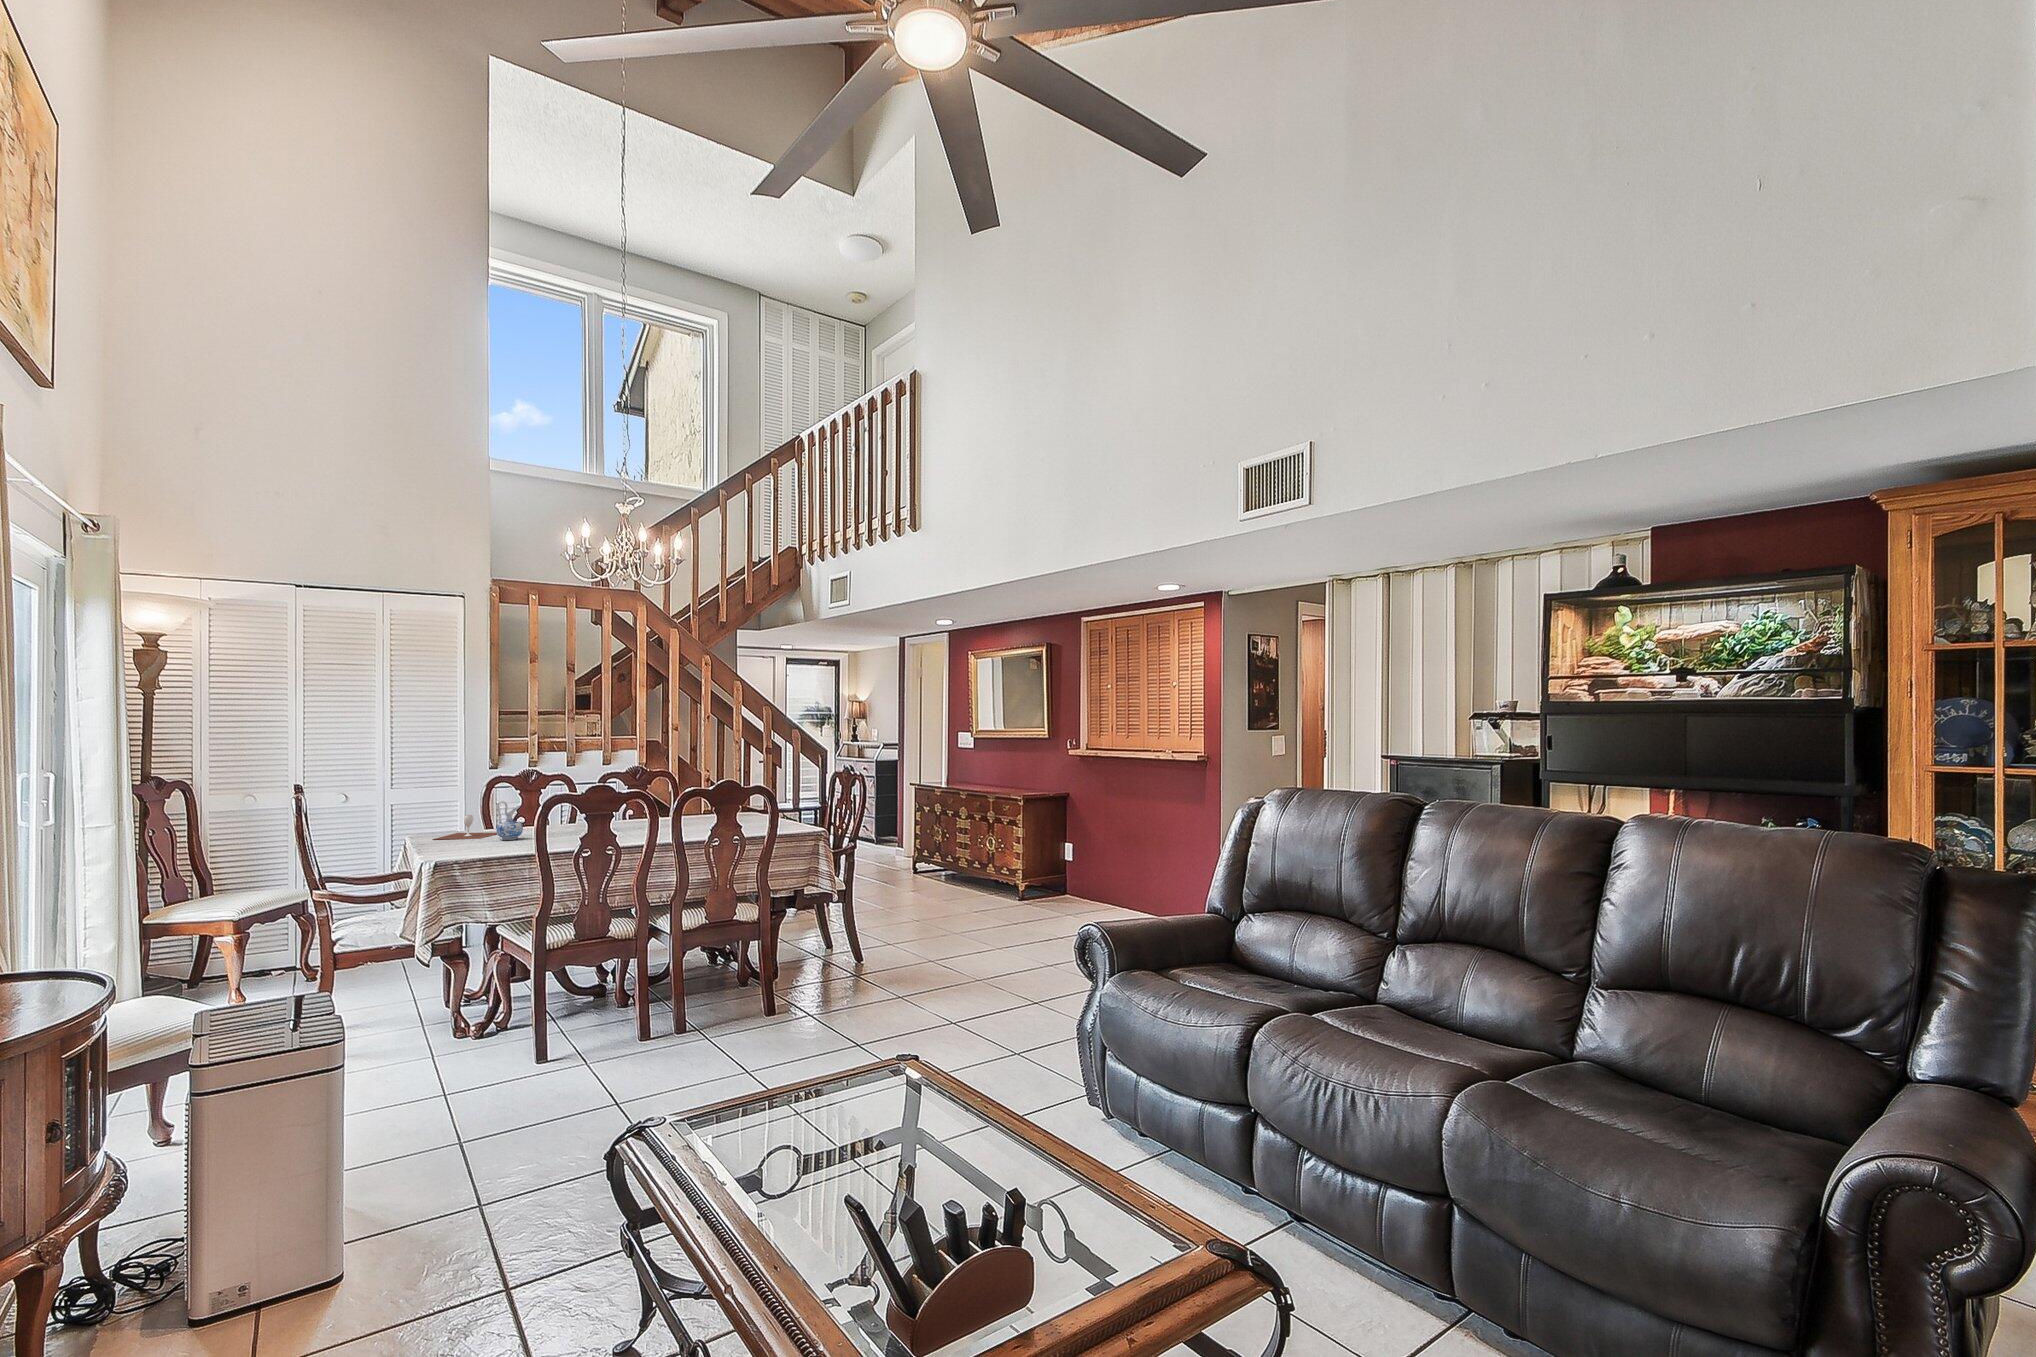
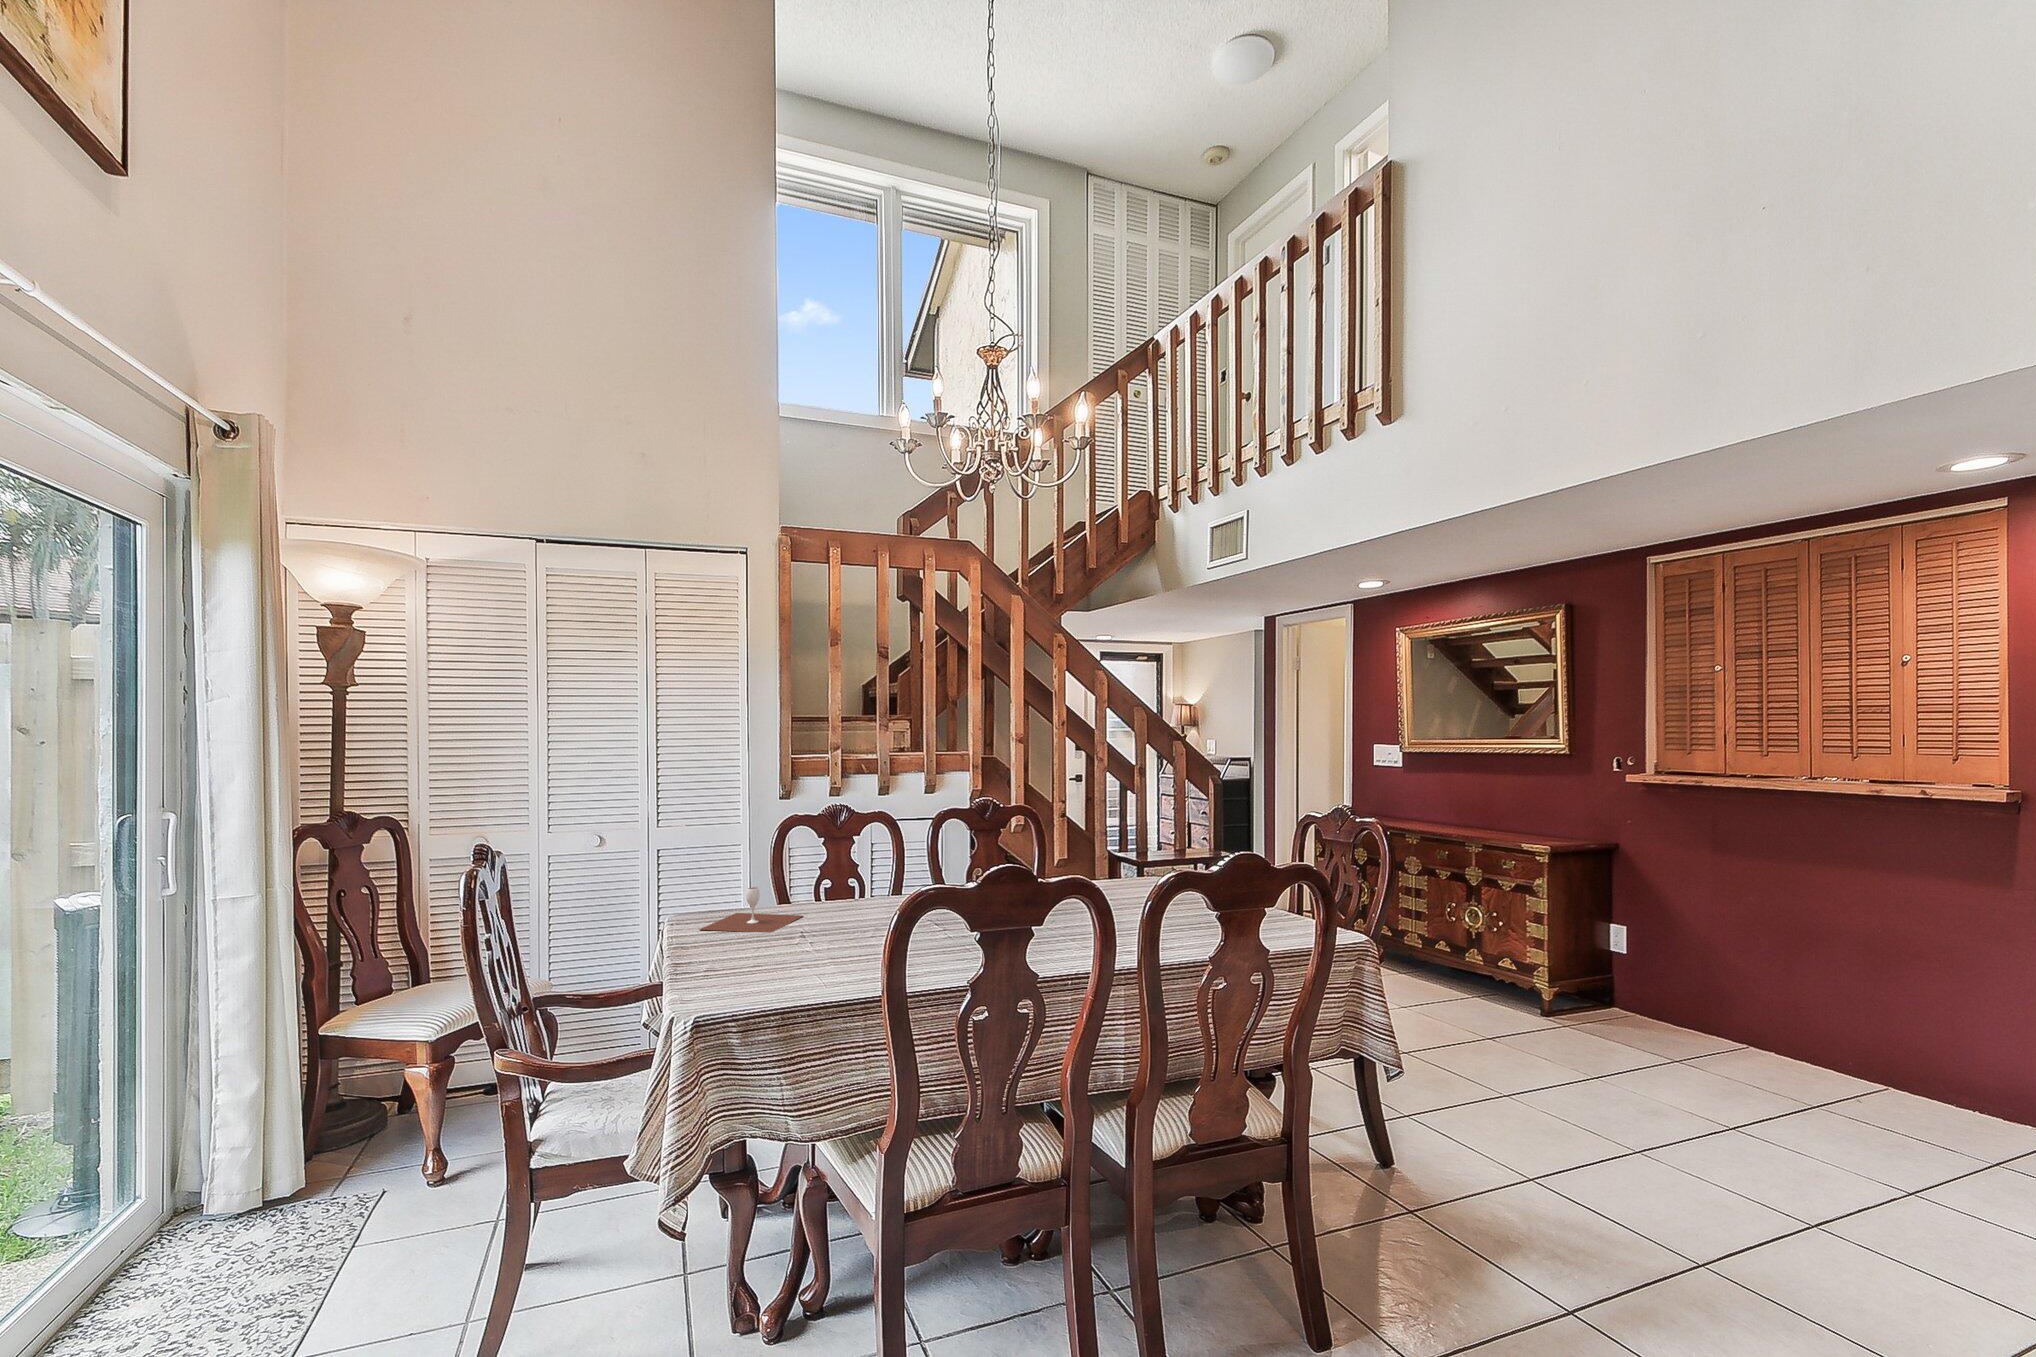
ceramic pitcher: present [496,801,523,840] -> none [797,872,837,941]

